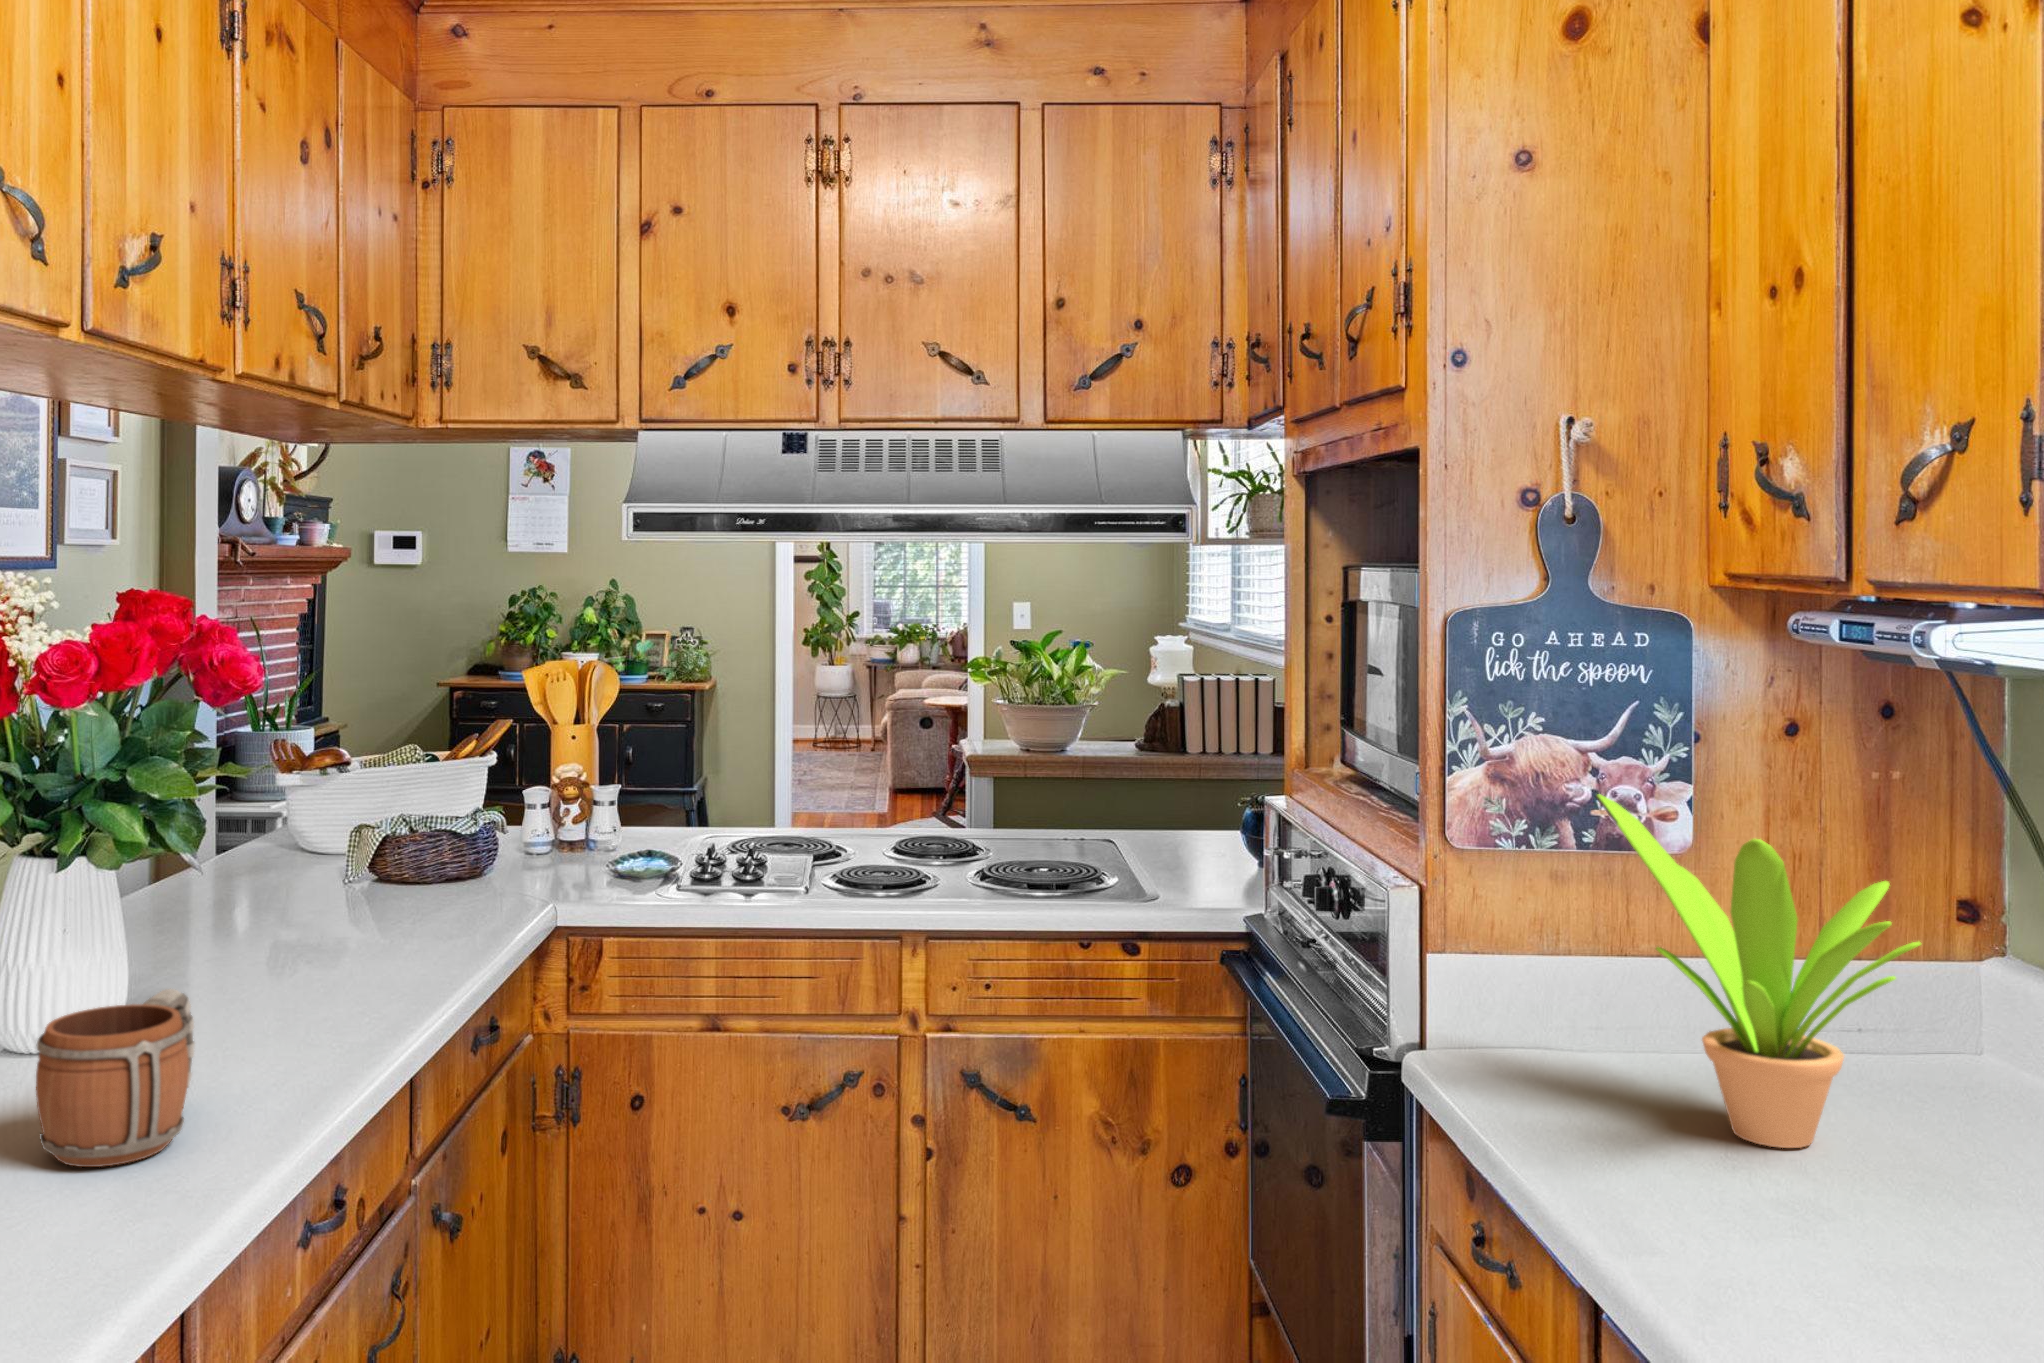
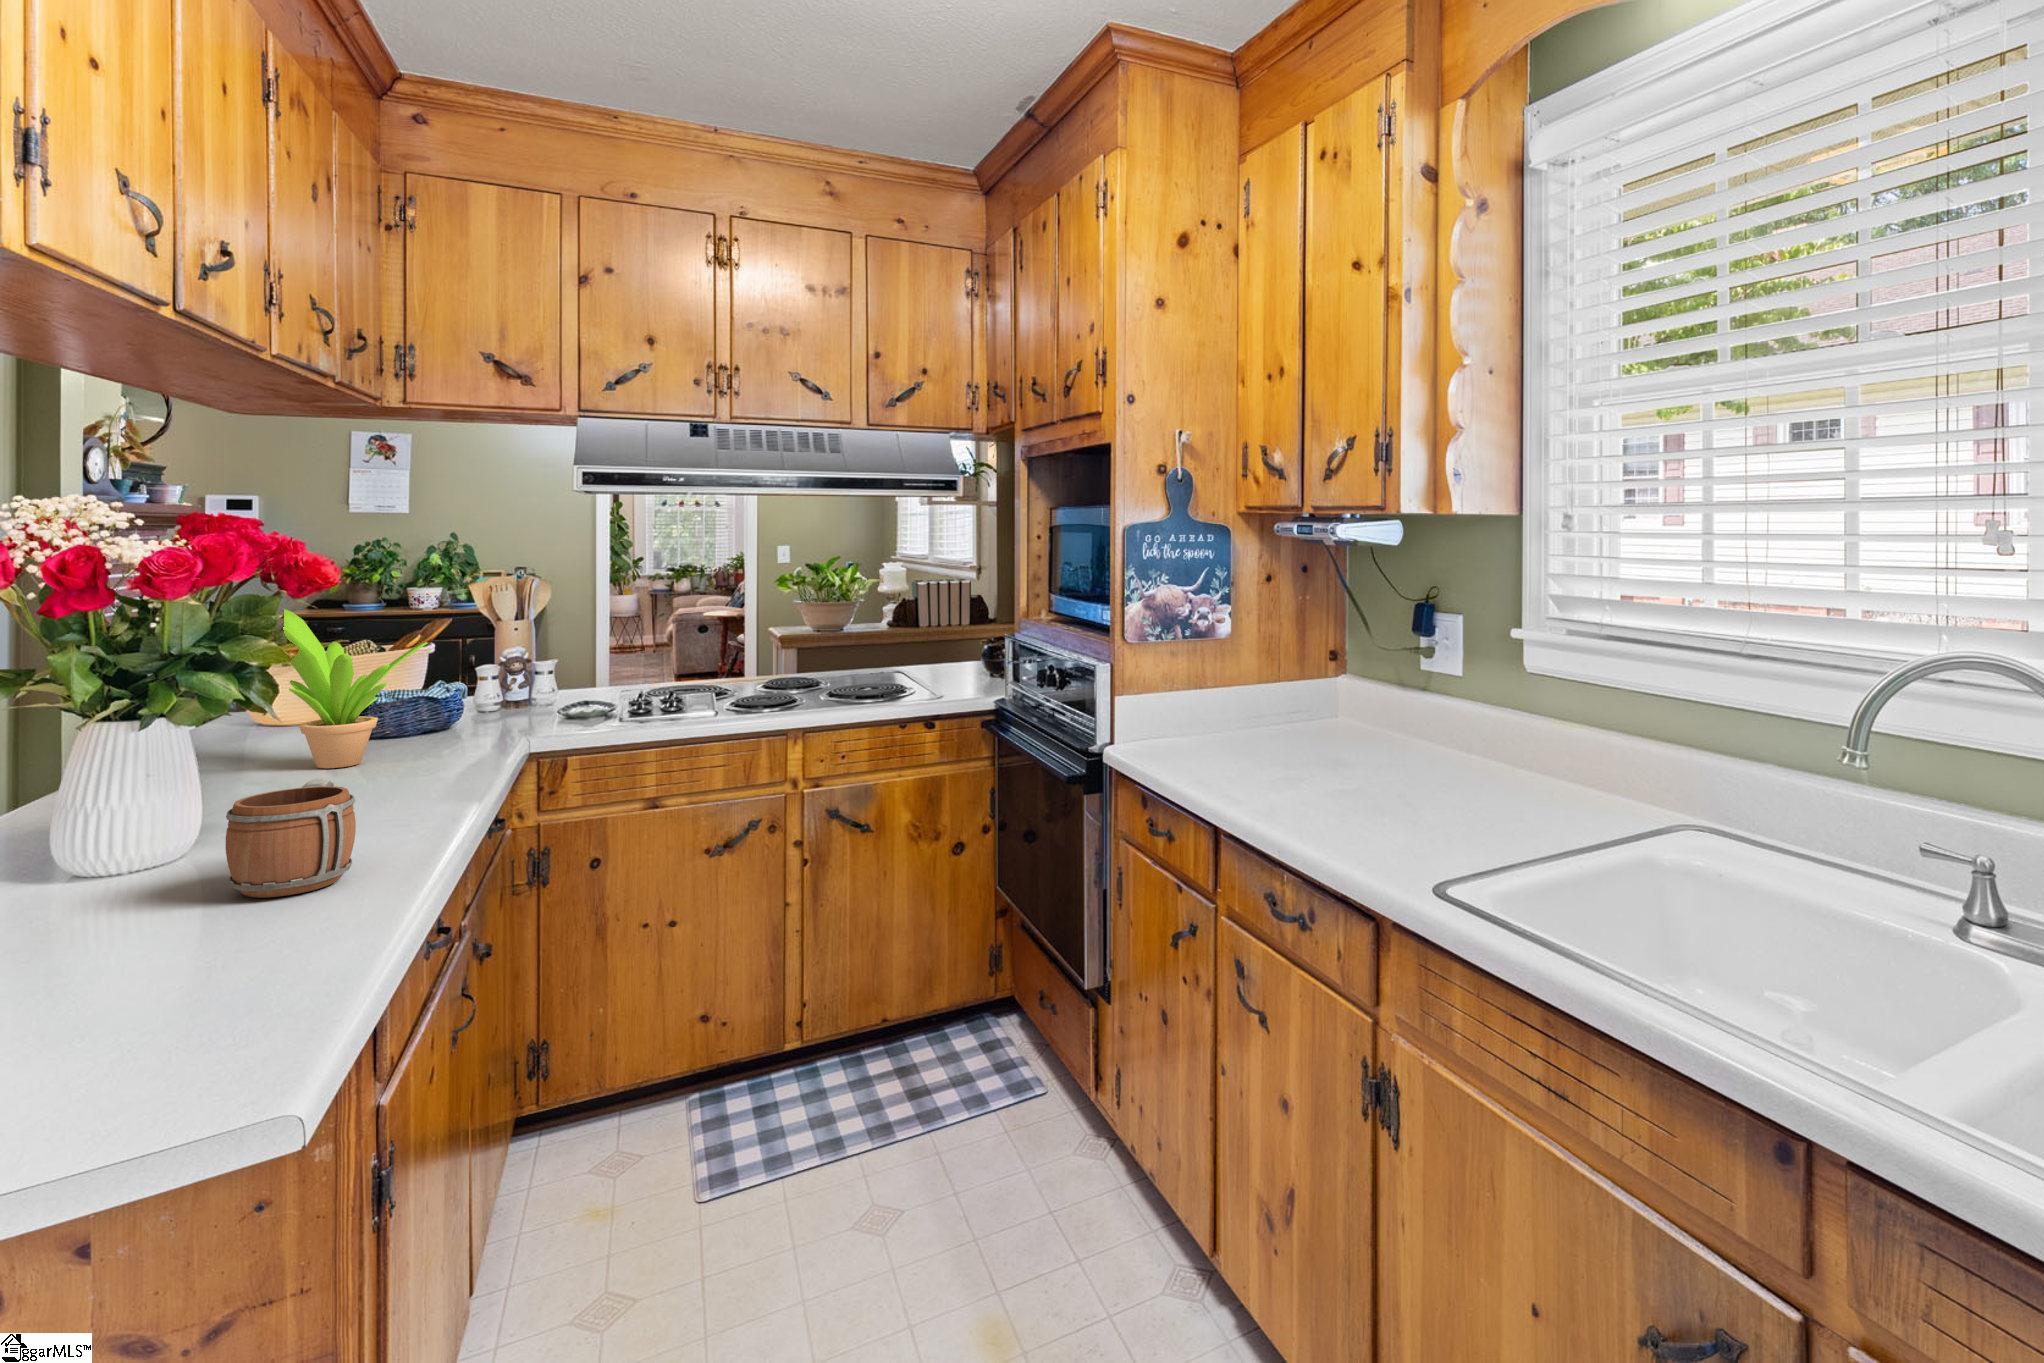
potted plant: present [1595,794,1921,1148] -> present [283,609,428,768]

